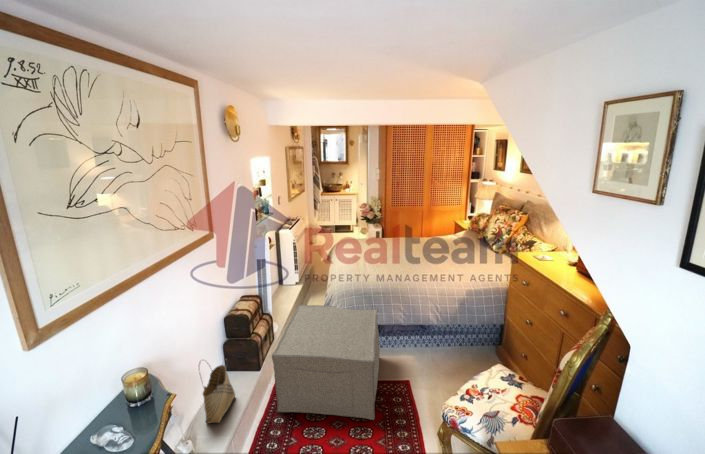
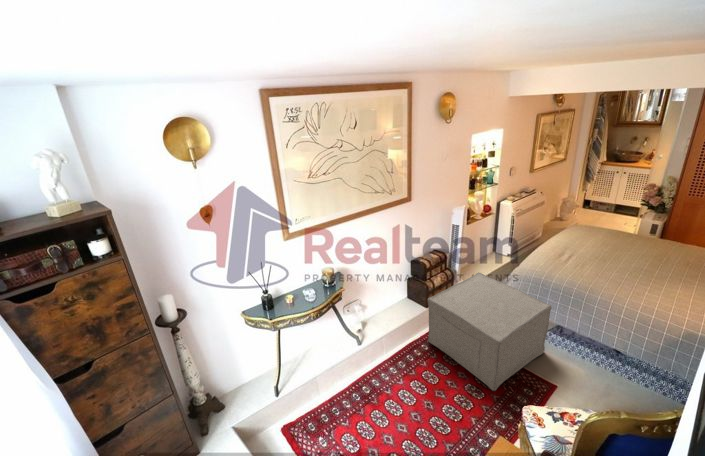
woven basket: present [203,365,235,423] -> none [377,281,401,323]

